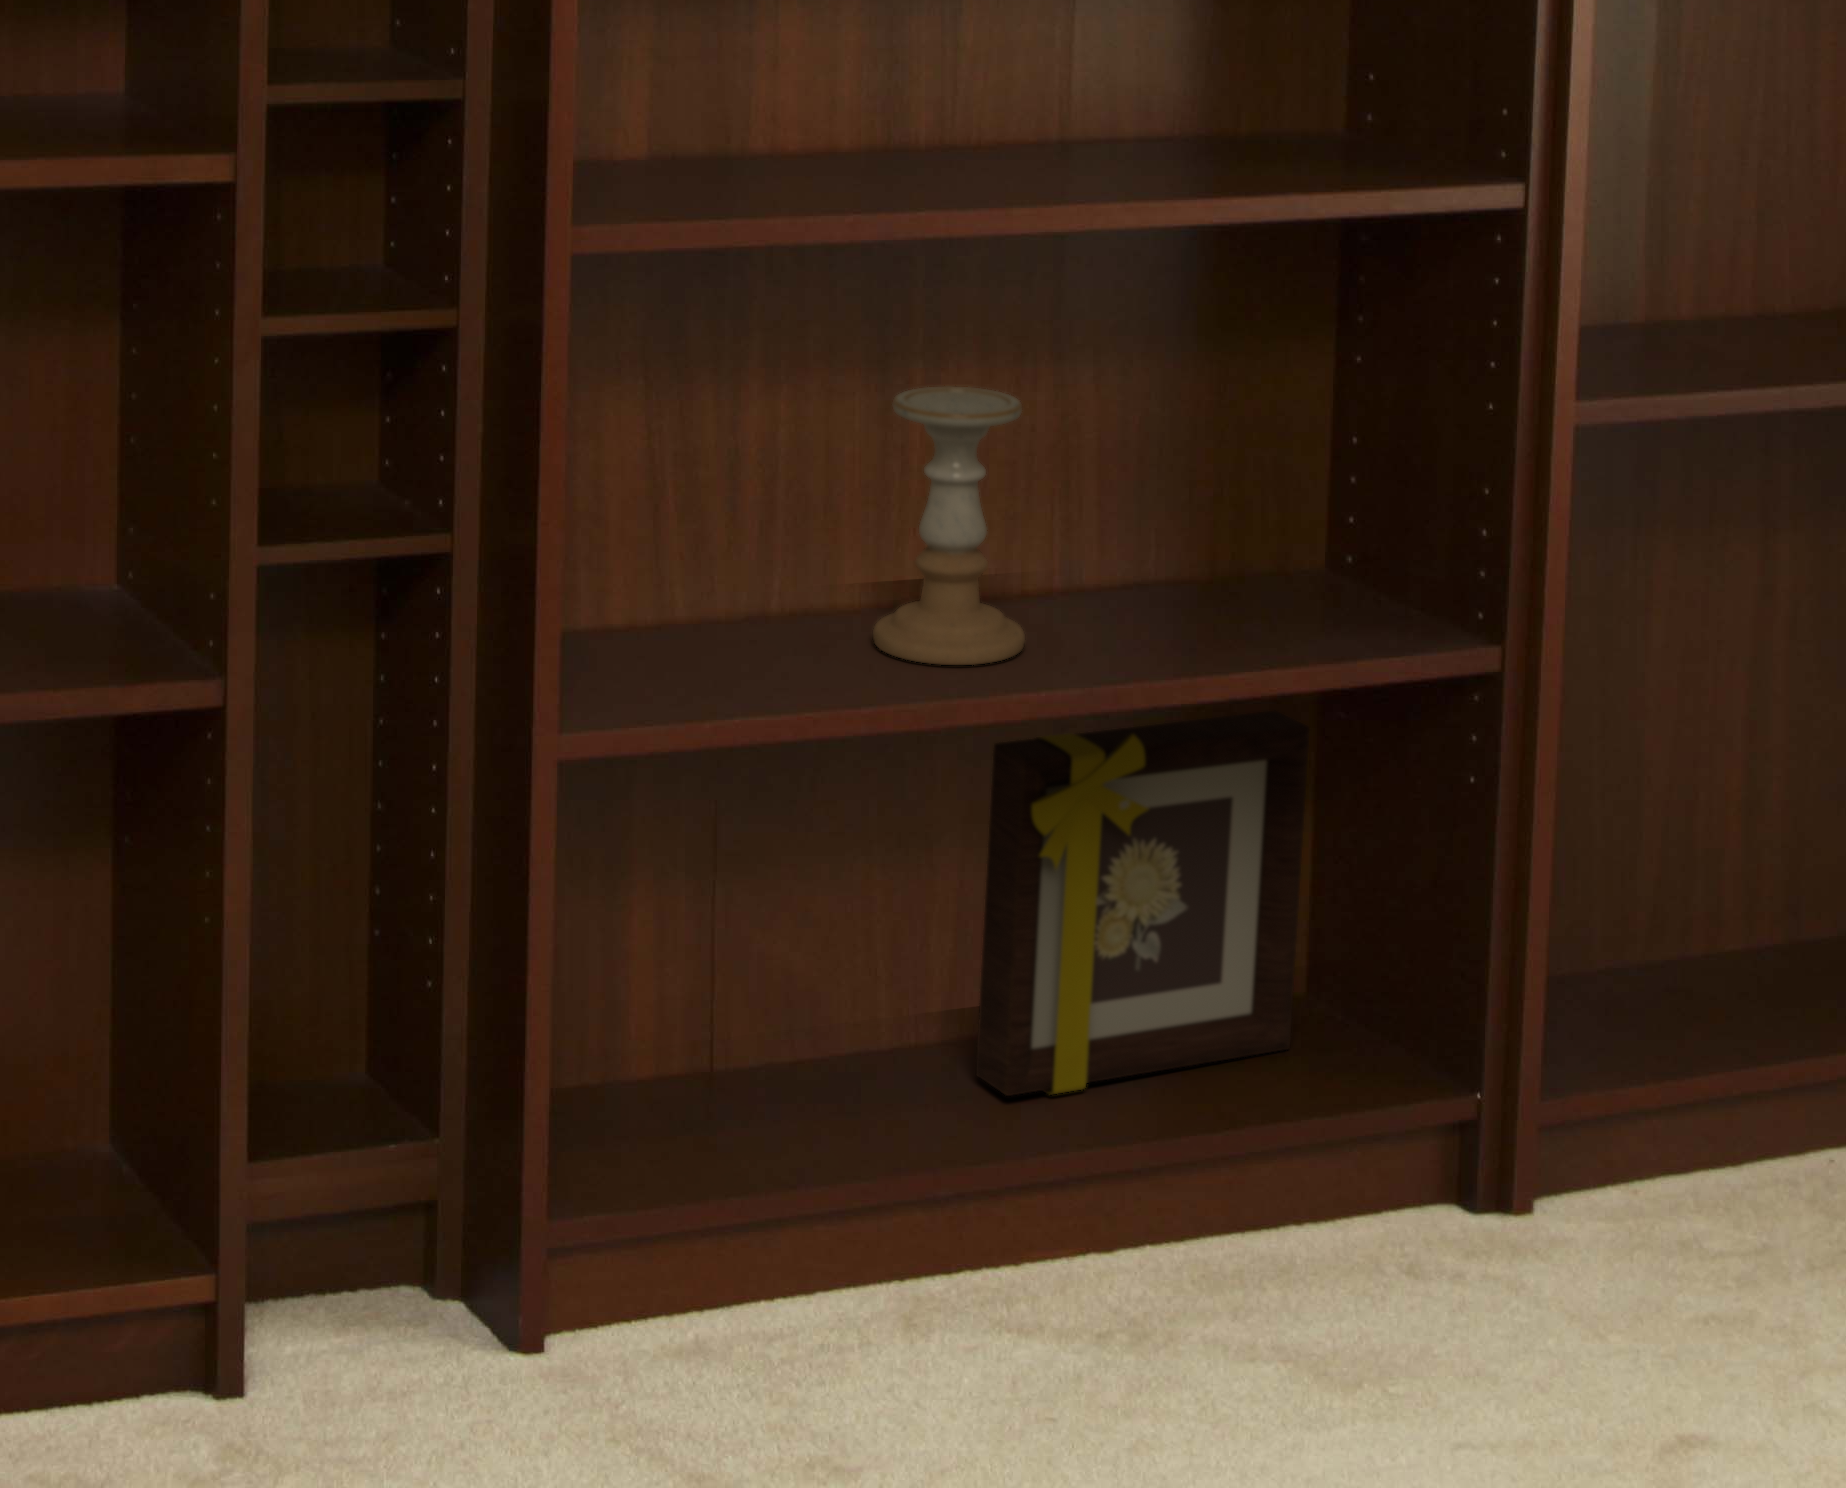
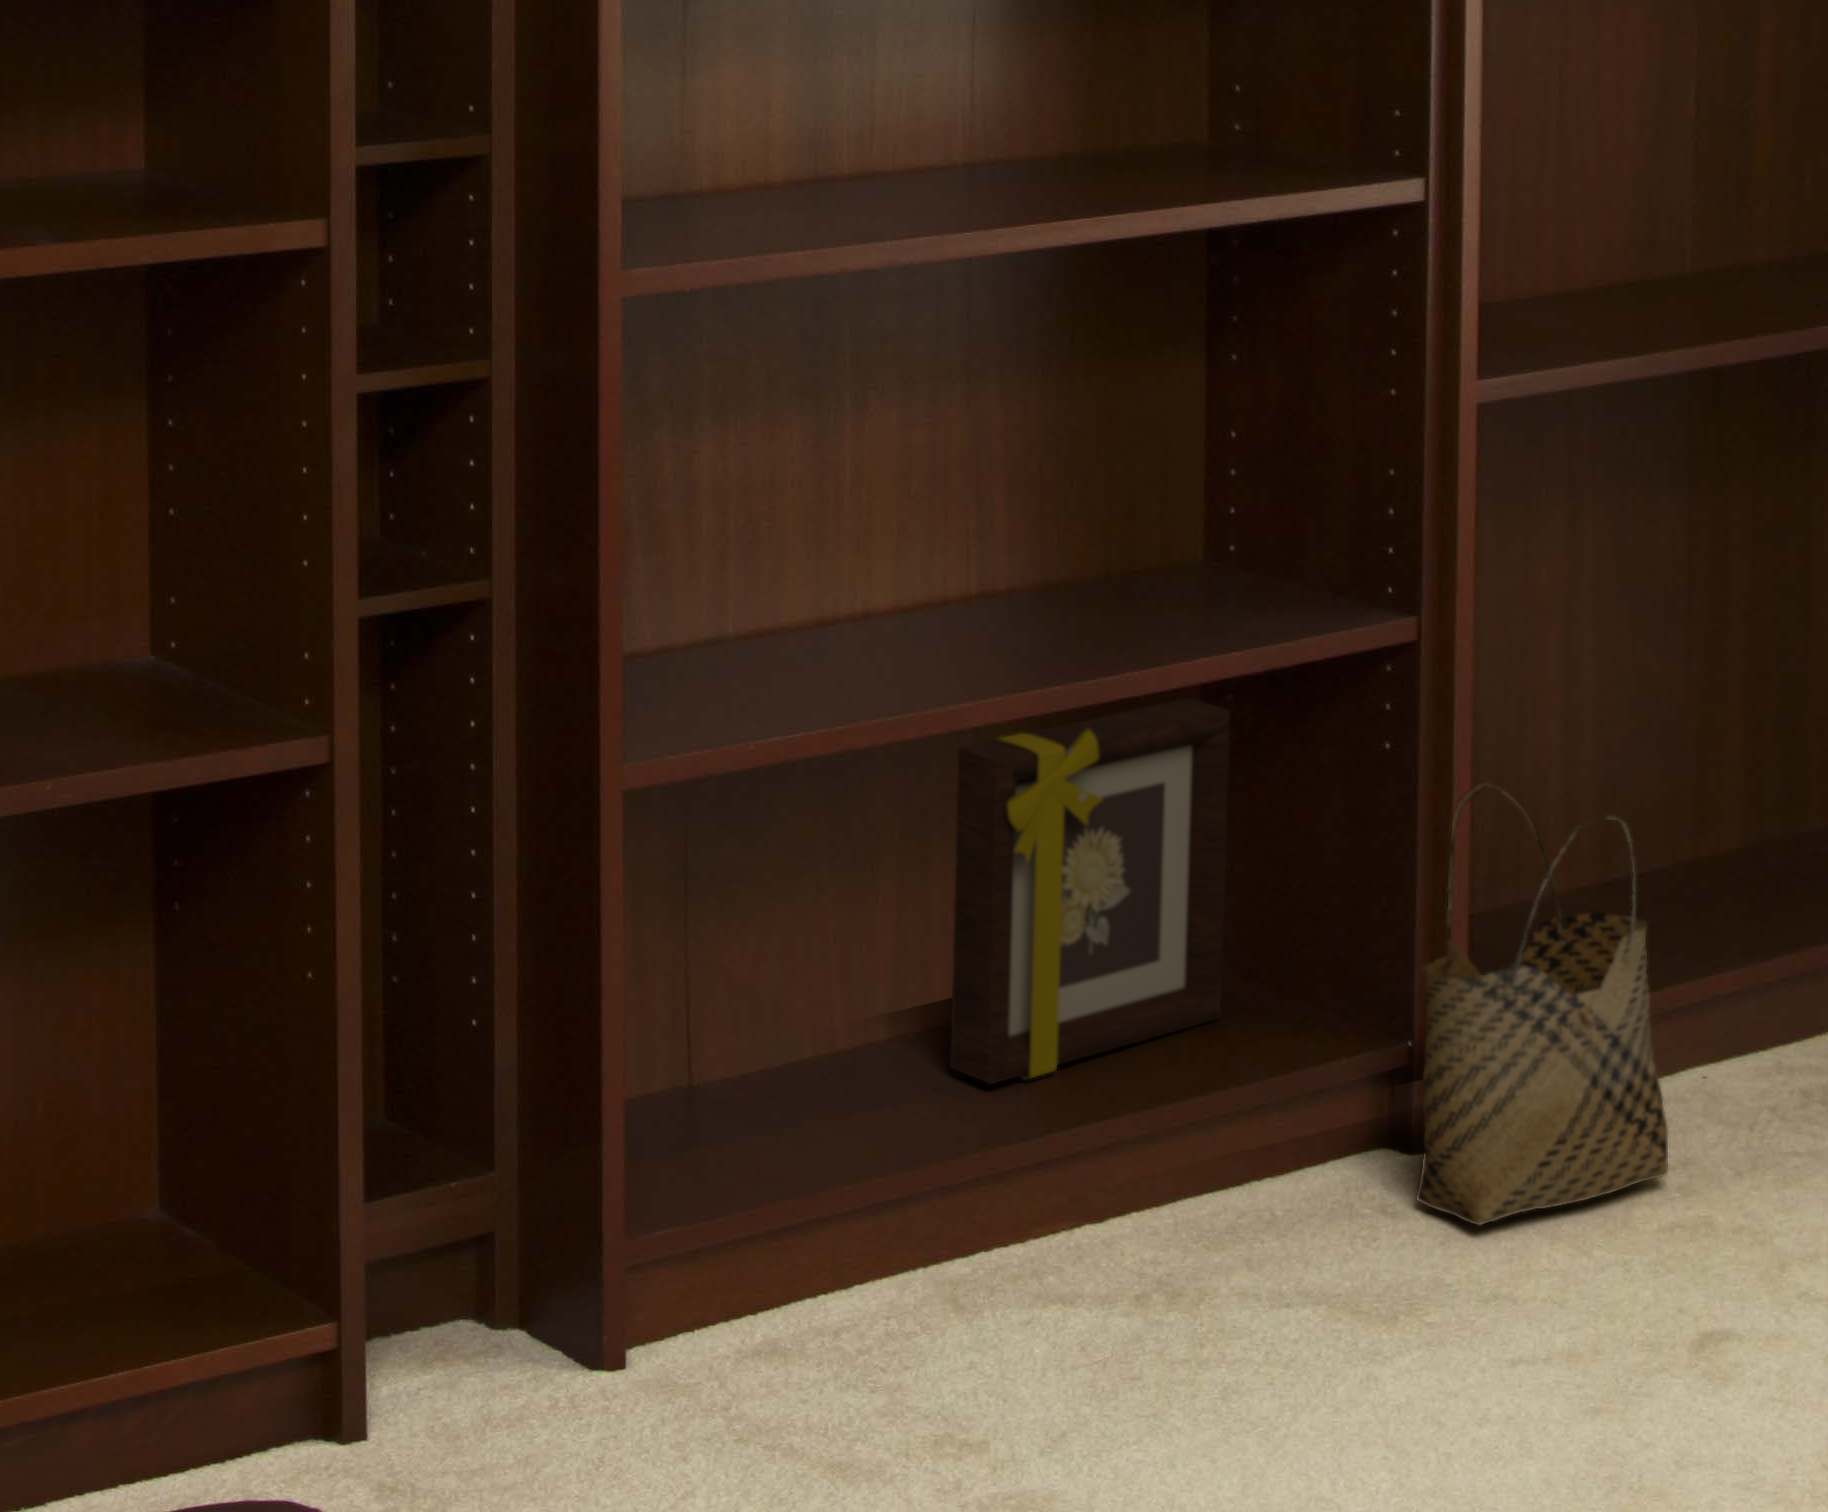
candle holder: present [873,386,1025,665] -> none [851,408,997,675]
woven basket: none [1445,825,1732,1298] -> present [1416,783,1668,1225]

